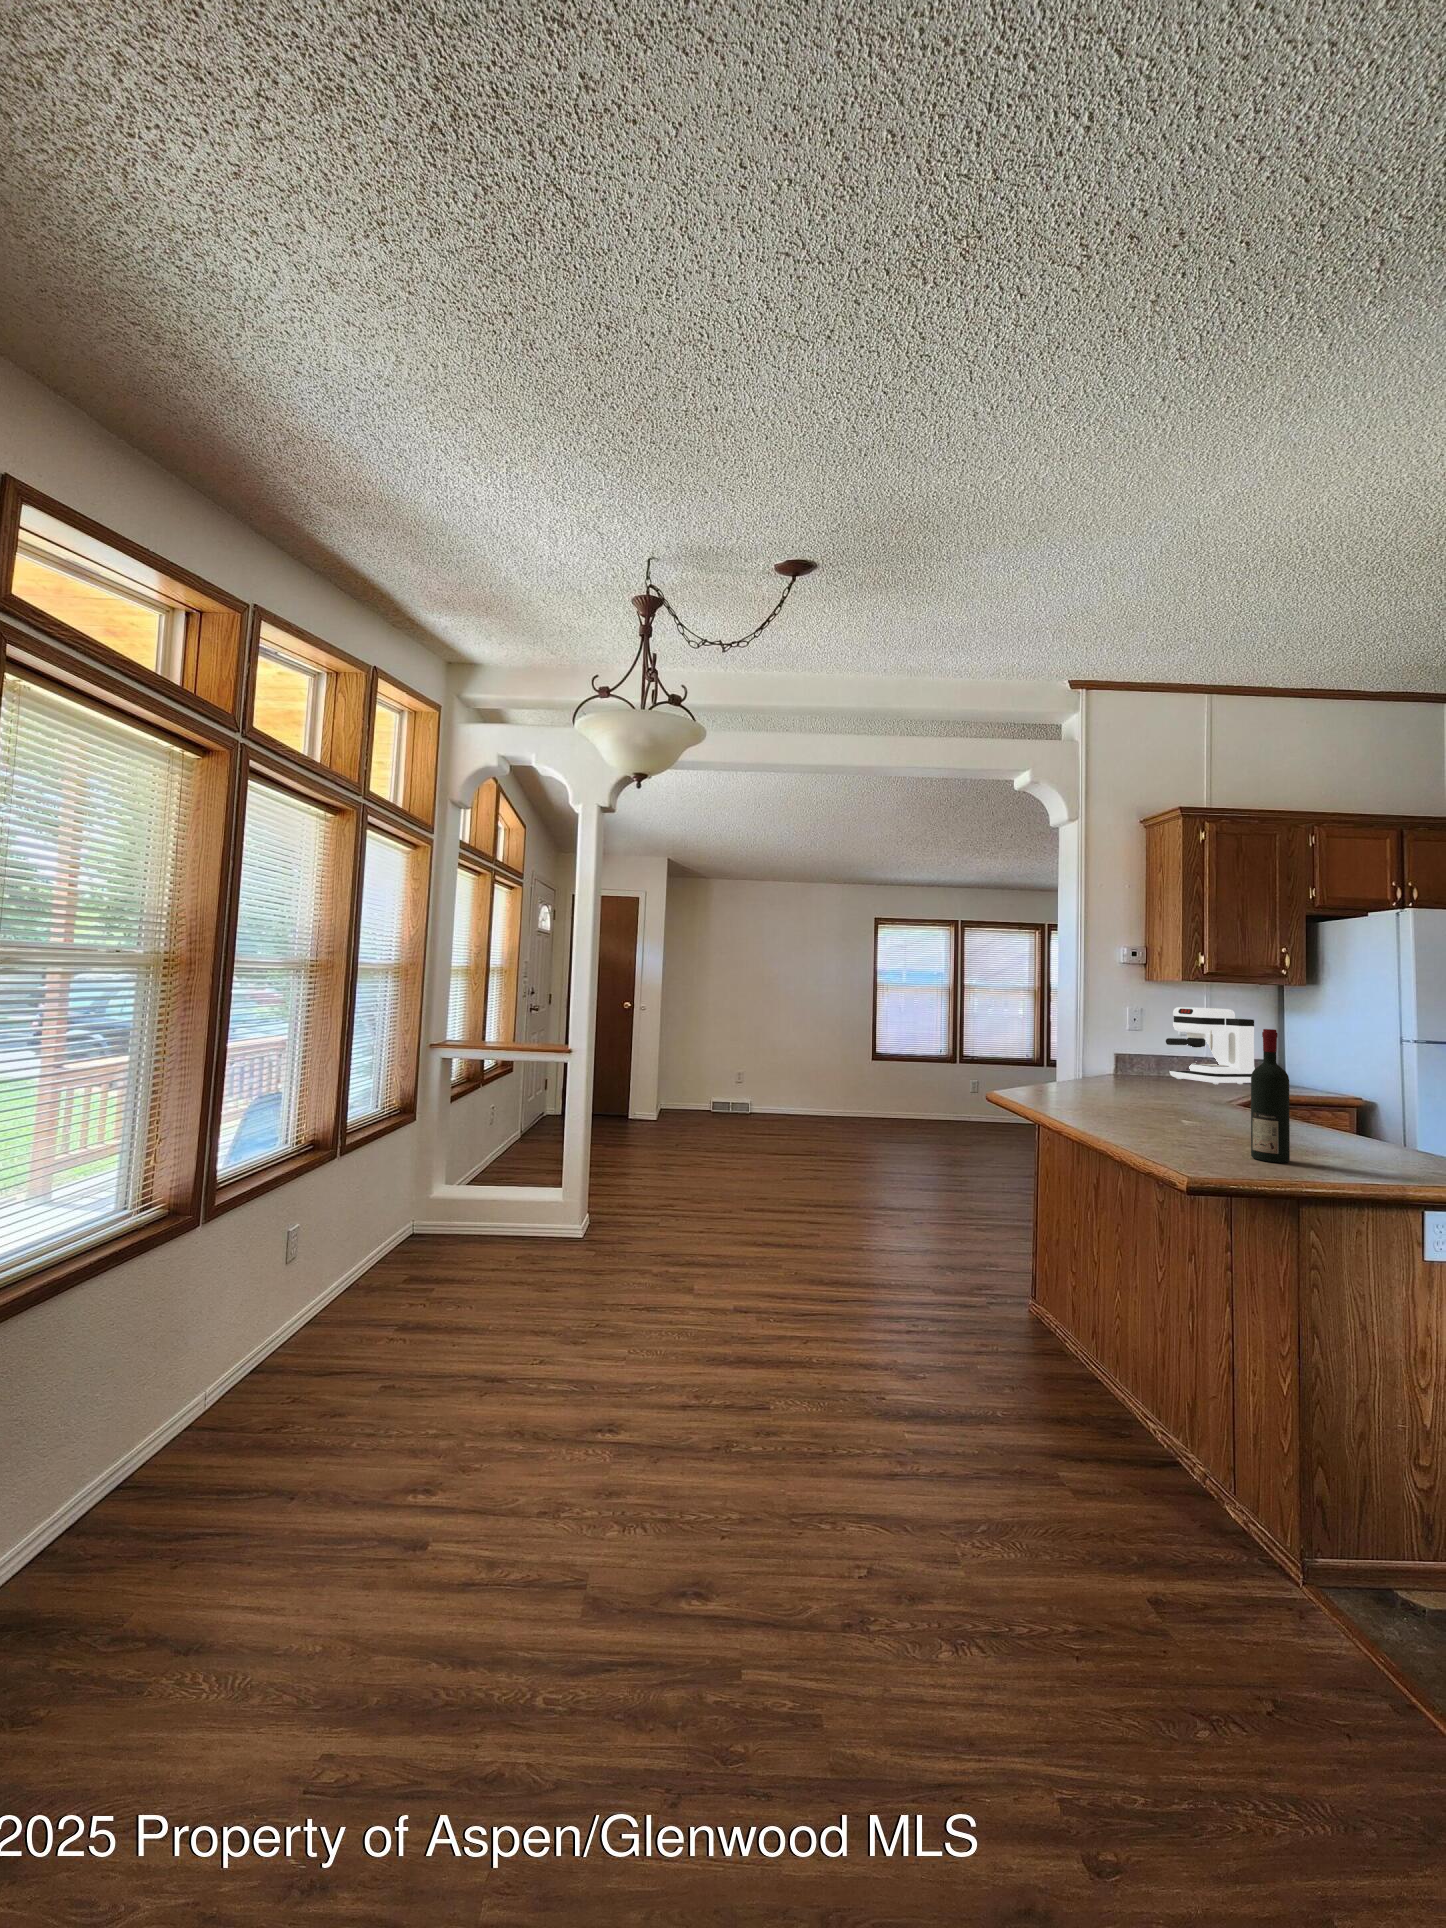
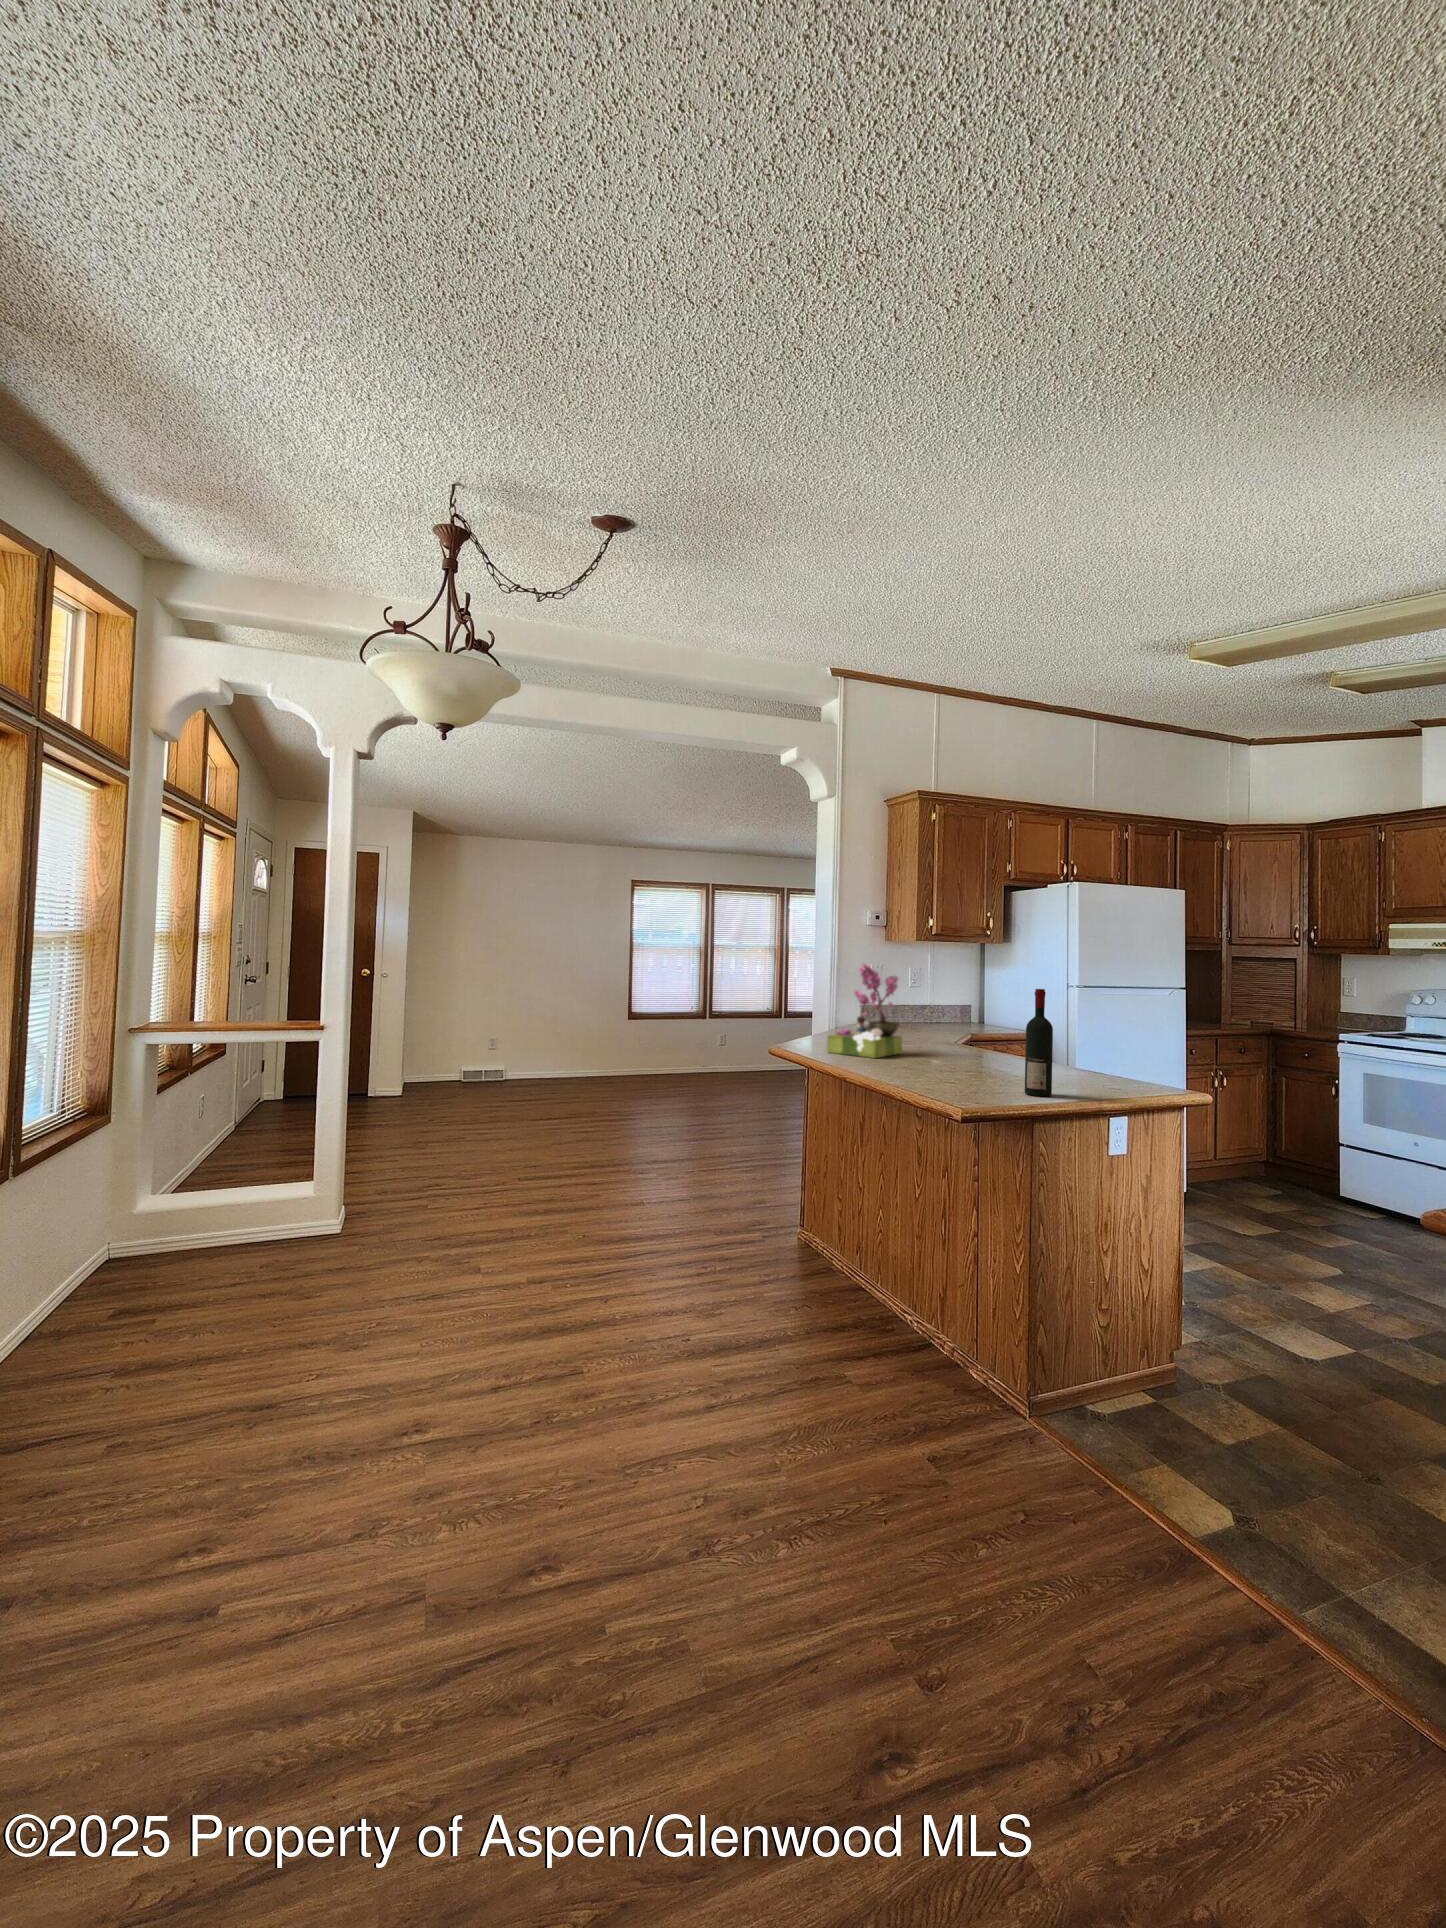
flower arrangement: none [1036,998,1130,1106] -> present [827,964,902,1058]
coffee maker: present [1166,1007,1255,1085] -> none [907,966,971,1031]

